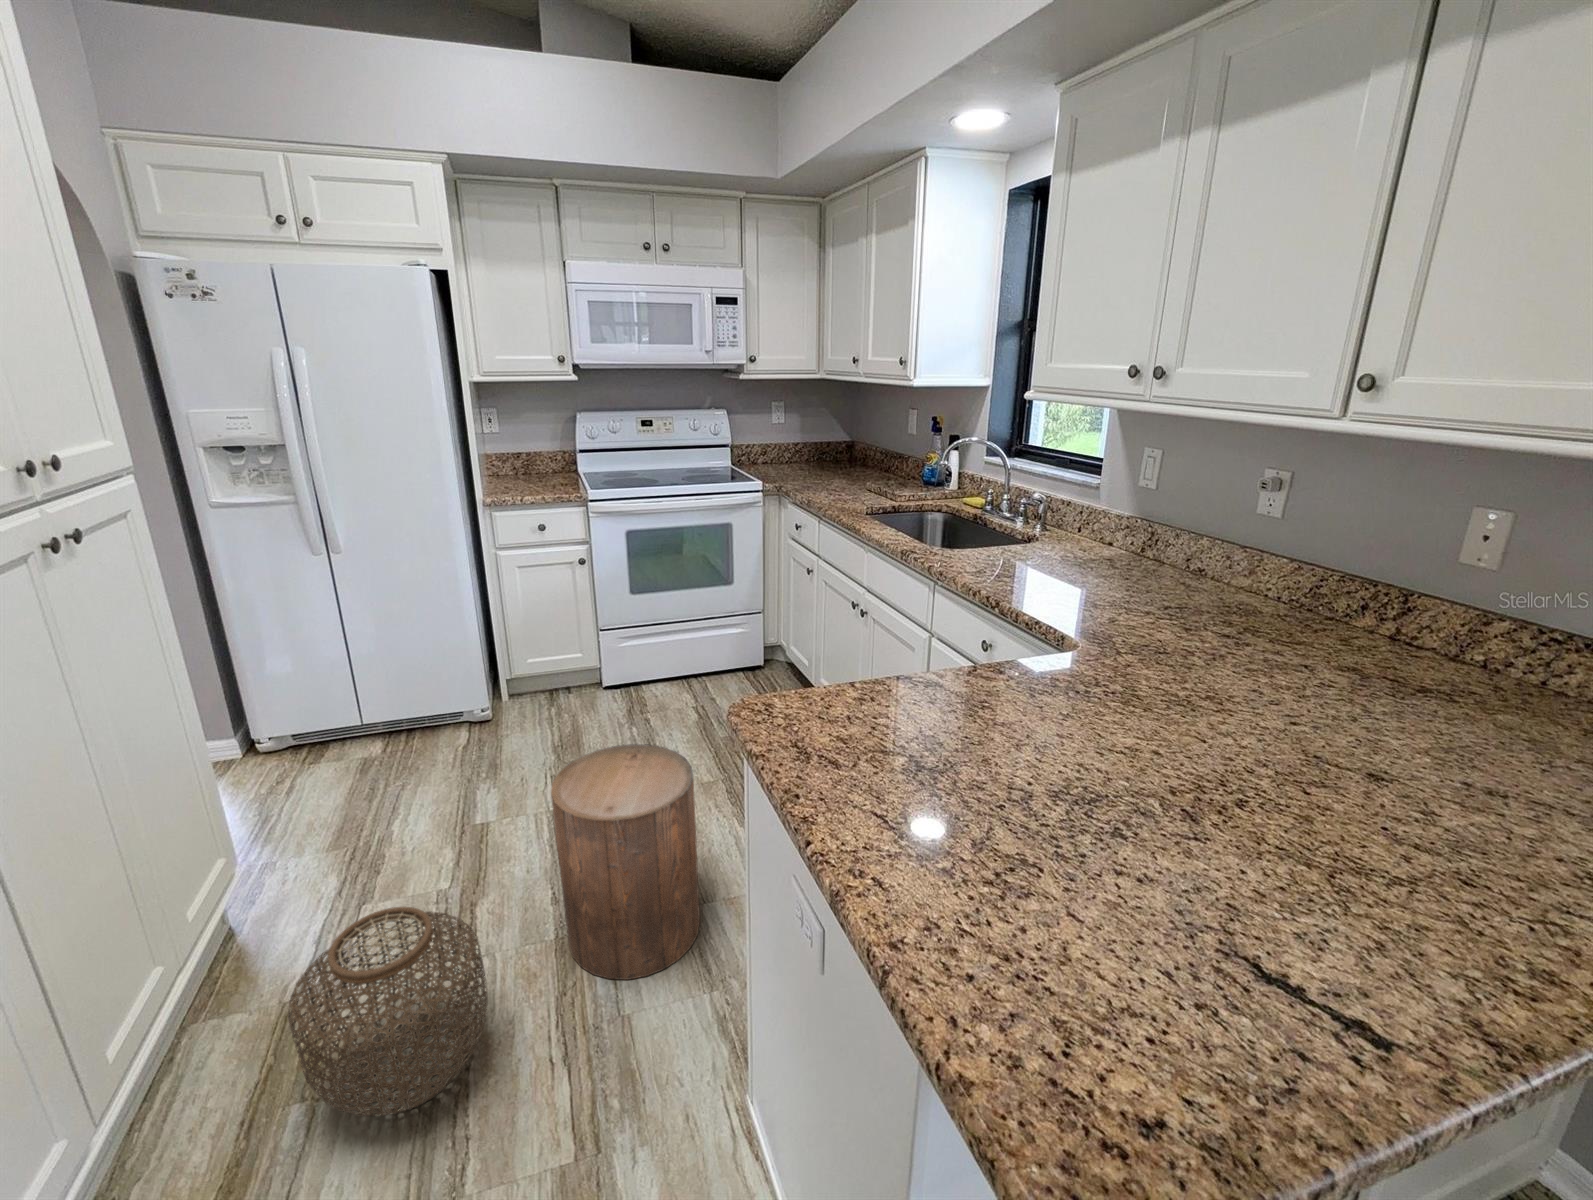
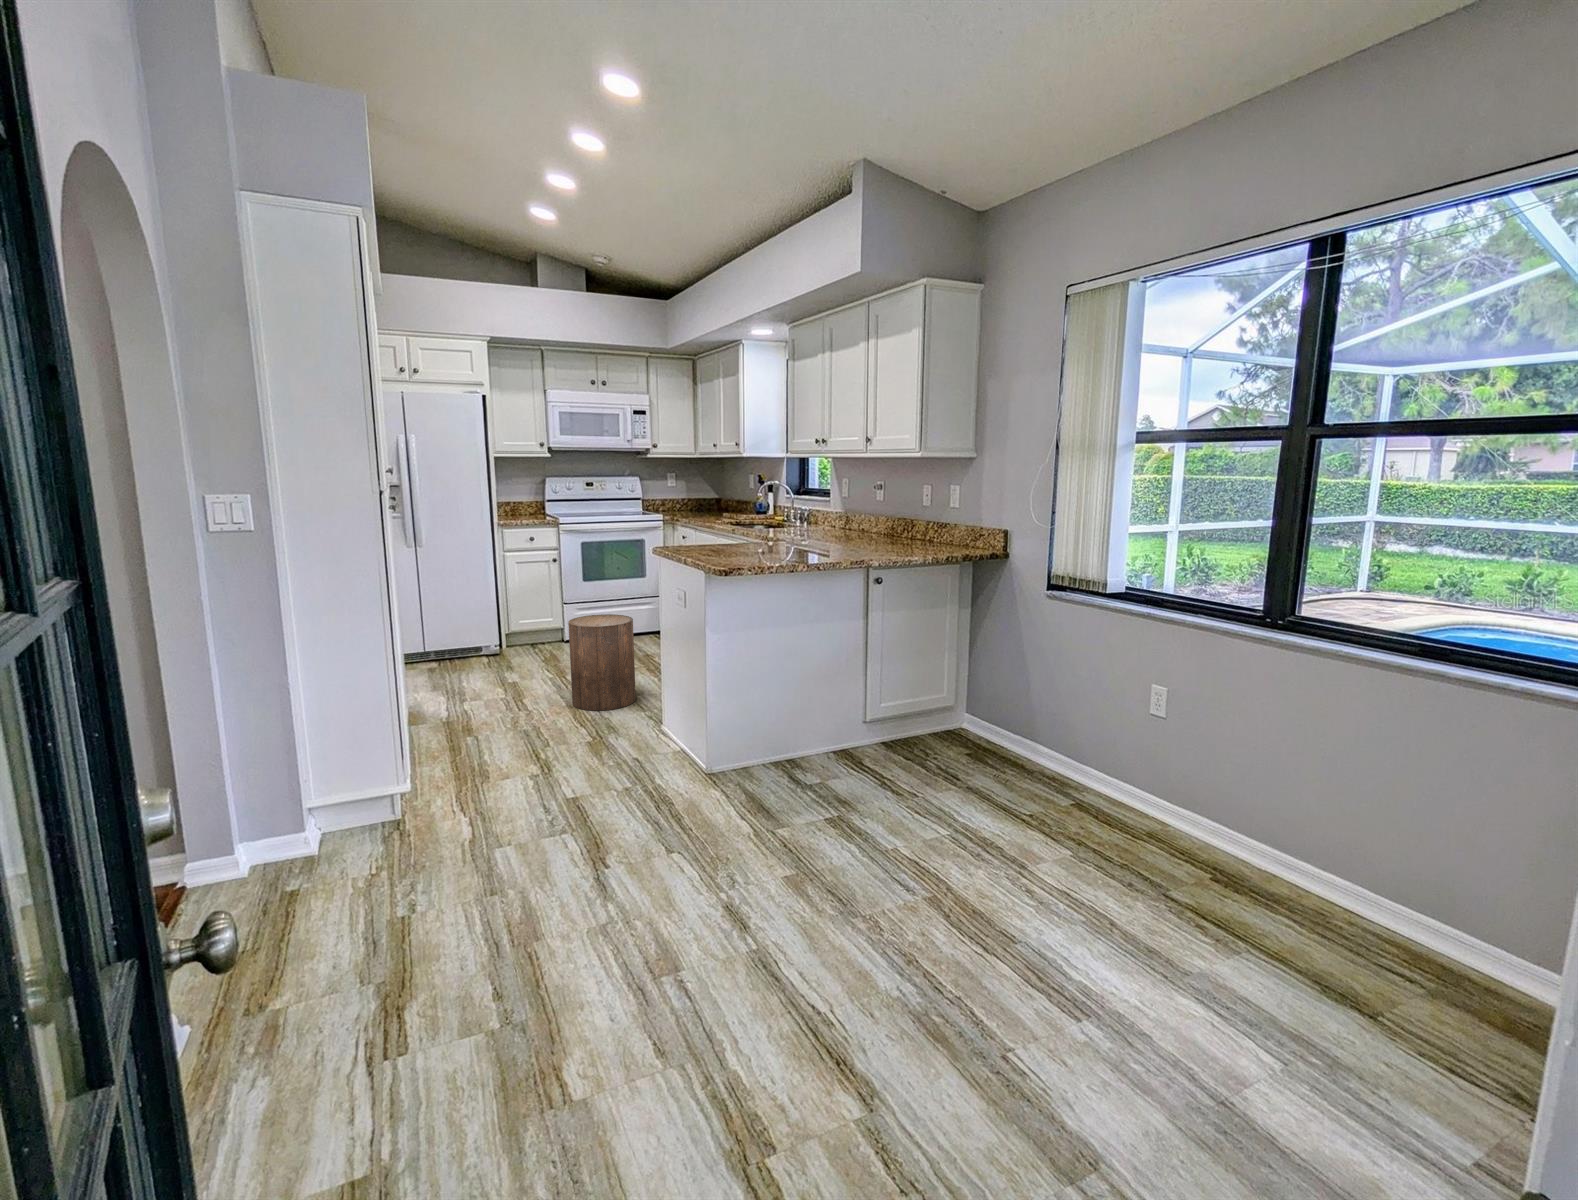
woven basket: present [288,907,488,1116] -> none [473,656,548,735]

